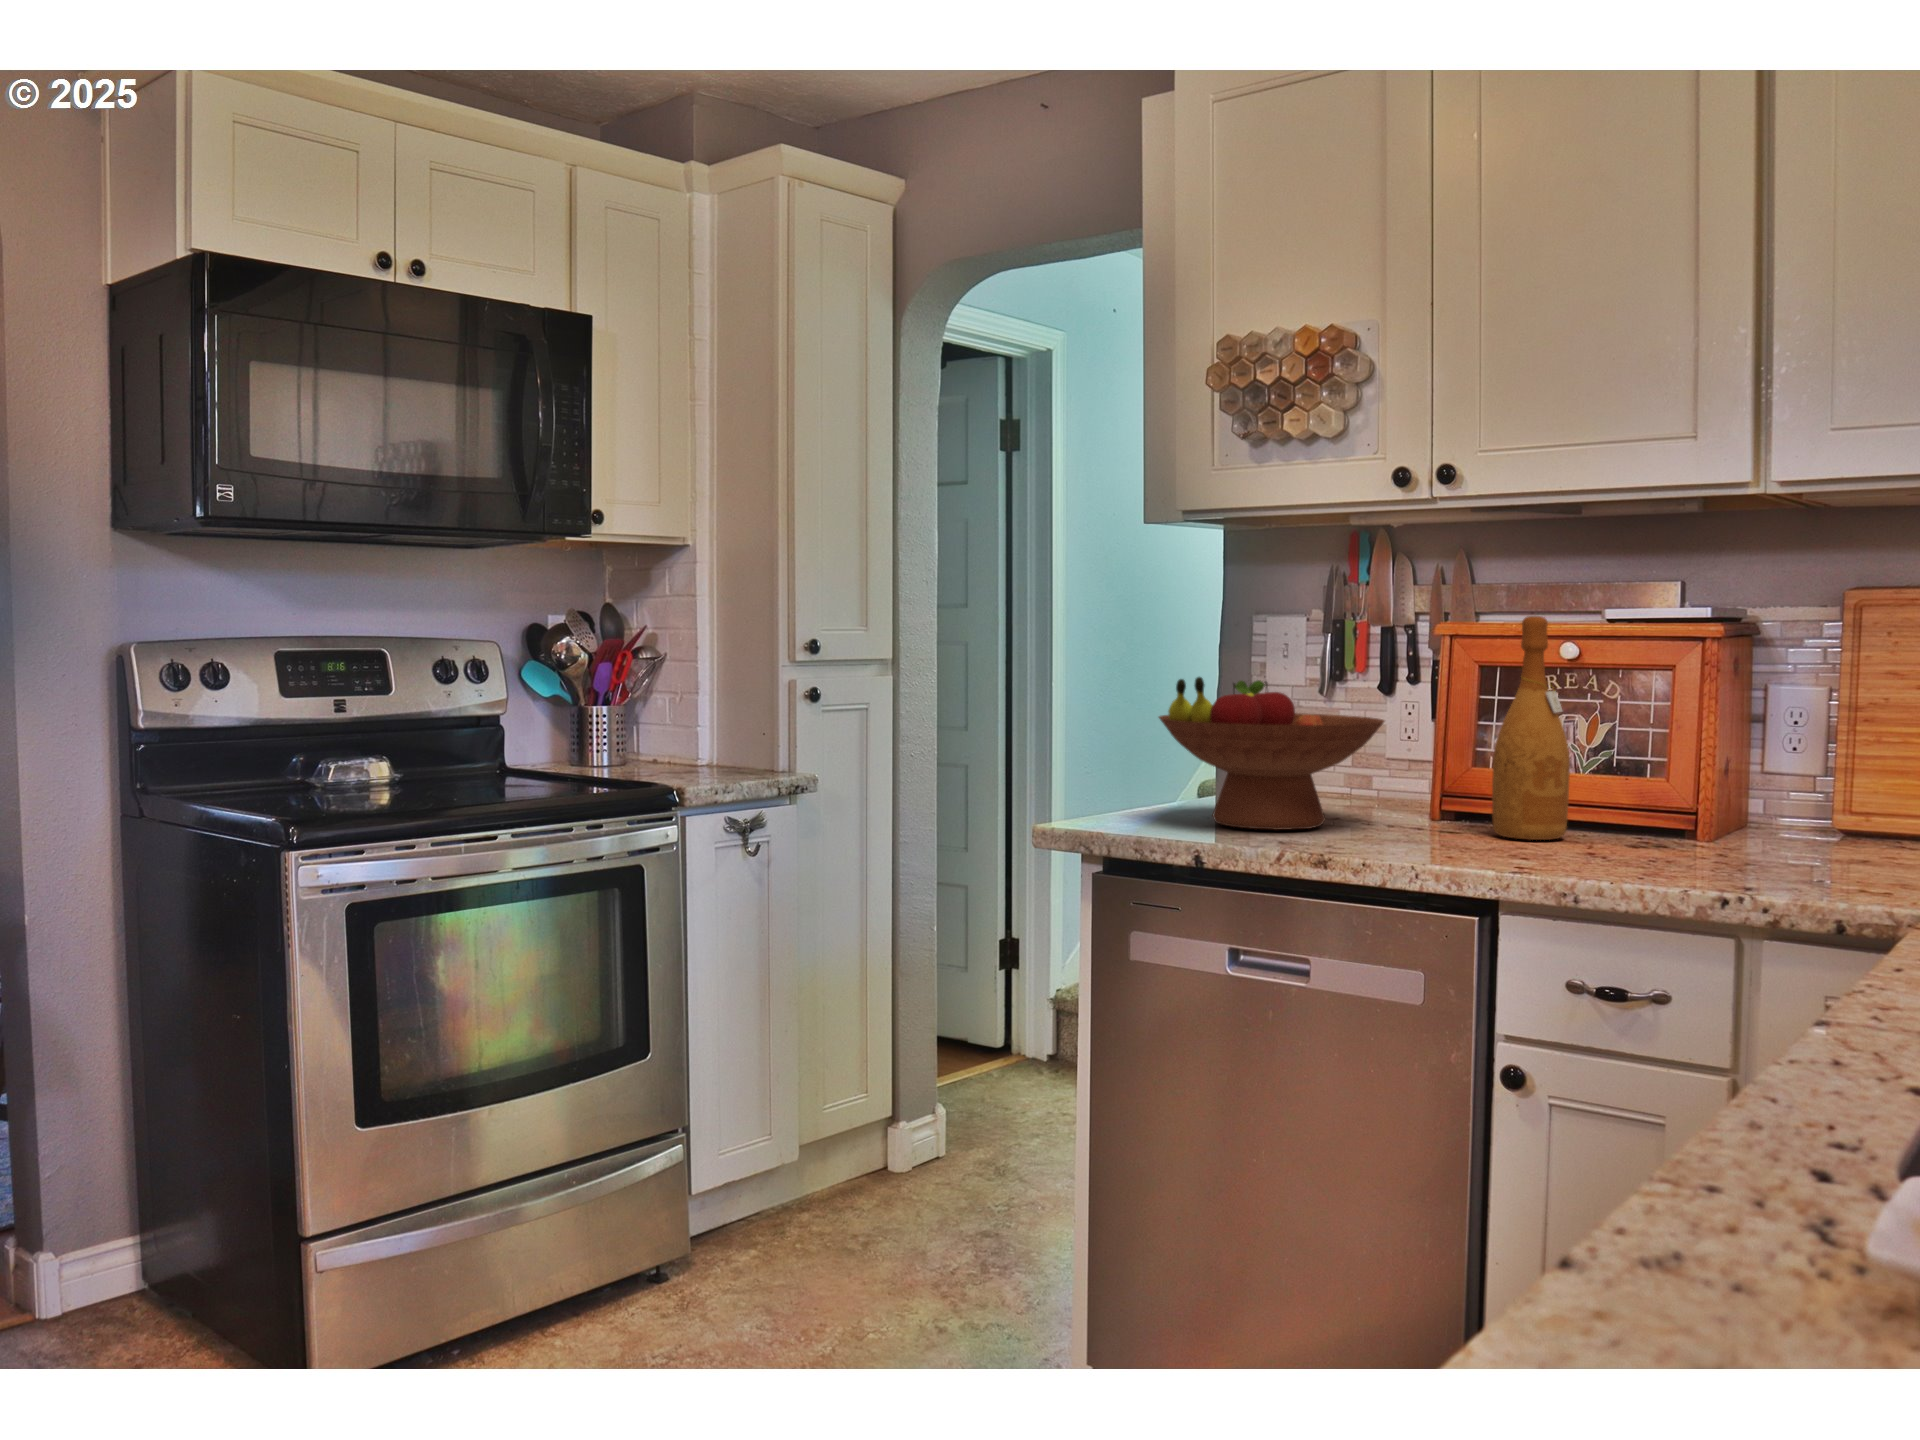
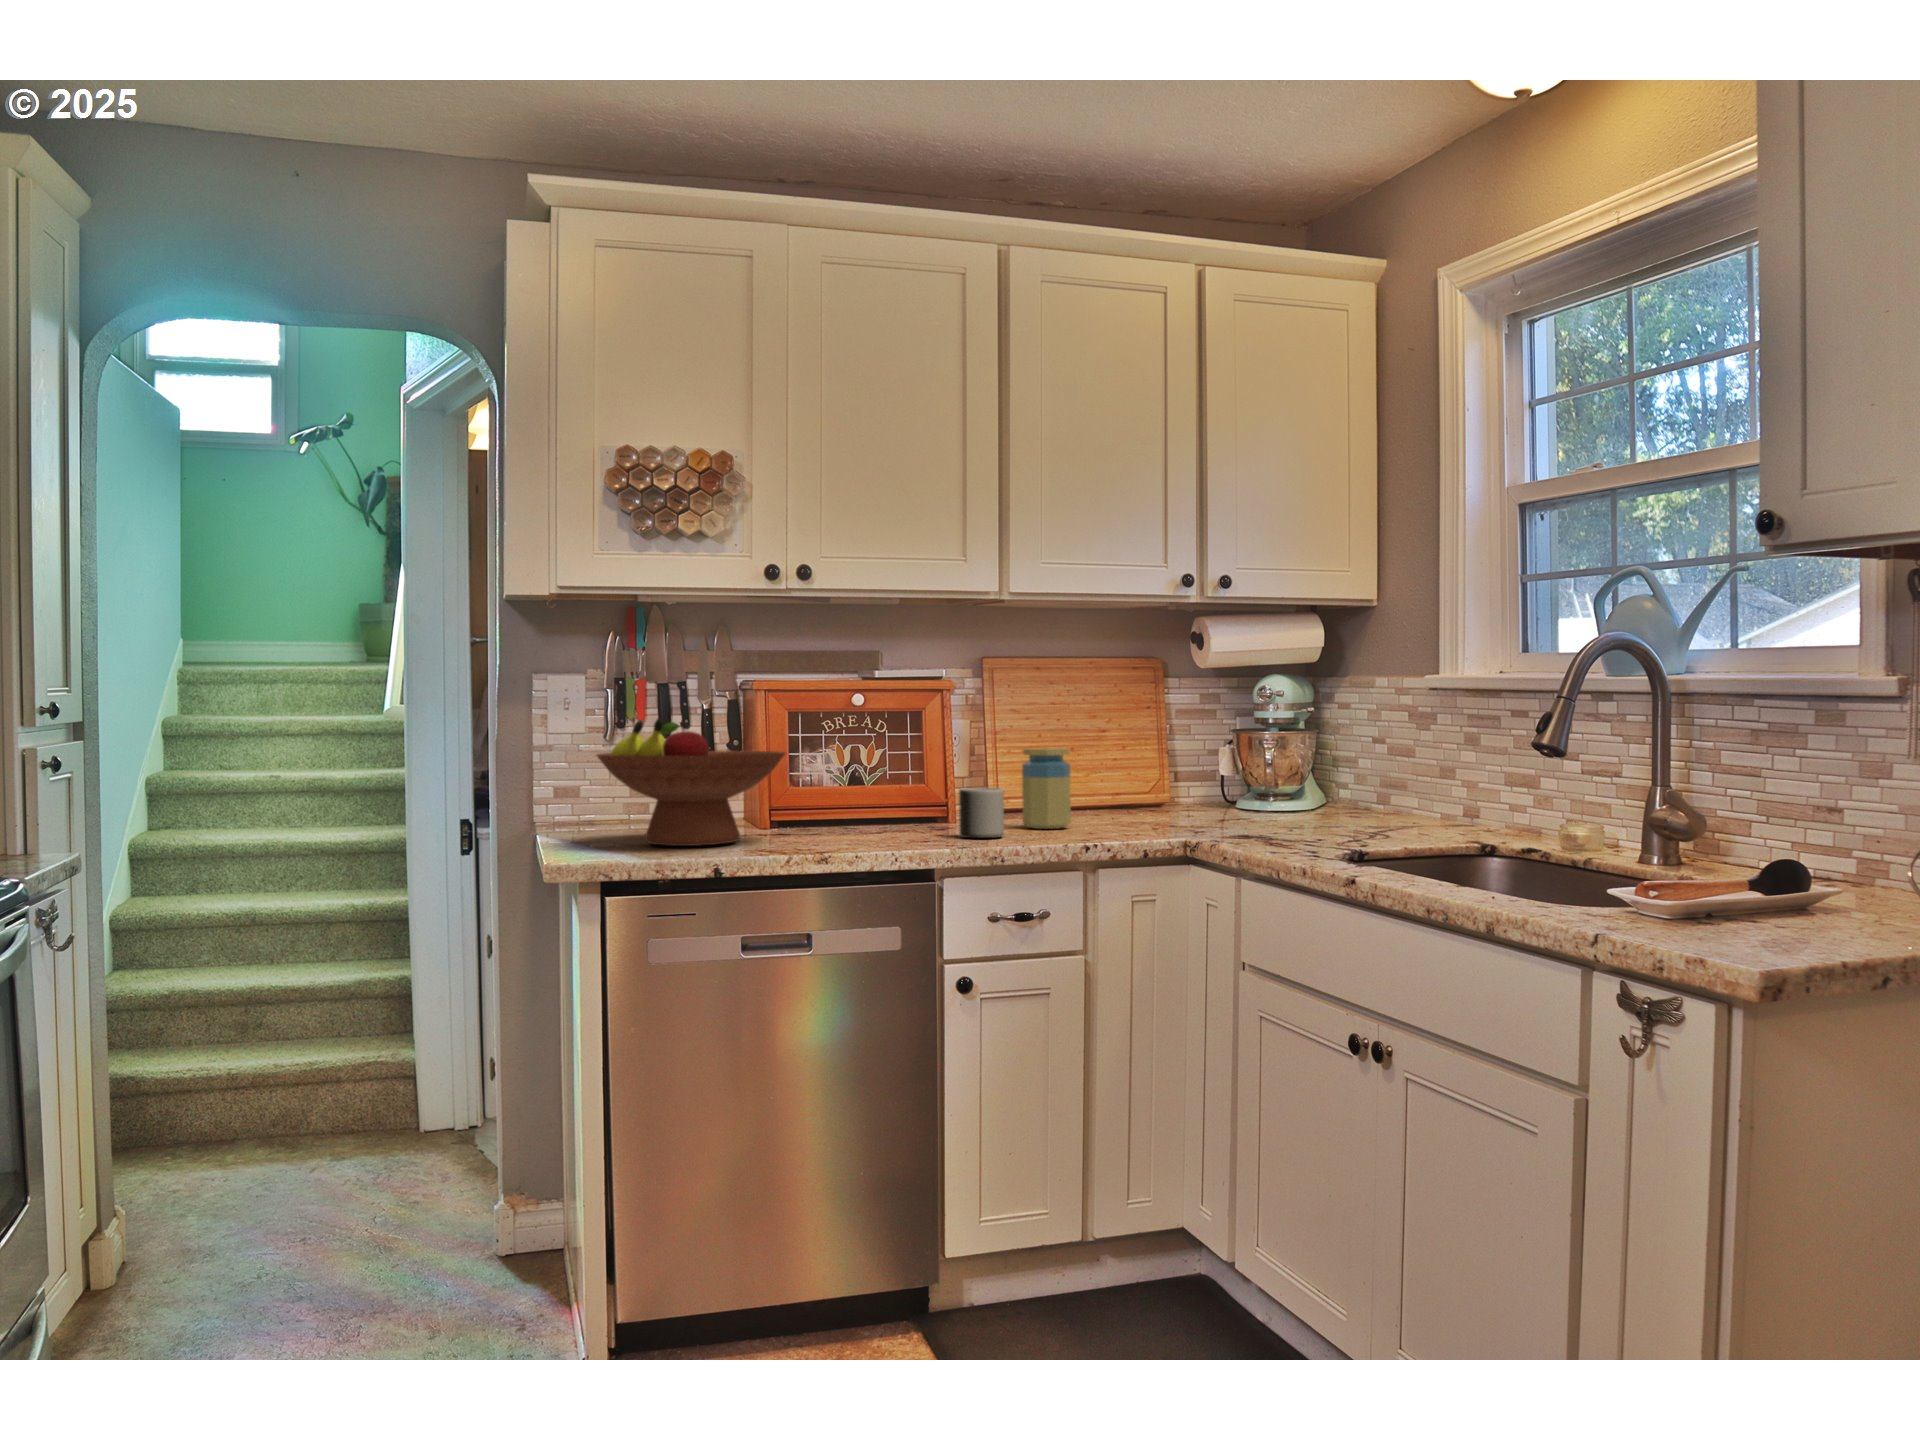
wine bottle: present [1492,616,1570,840] -> none [843,670,895,833]
jar: none [1766,738,1851,867] -> present [1022,748,1071,829]
mug: none [1589,790,1685,867] -> present [959,788,1004,838]

